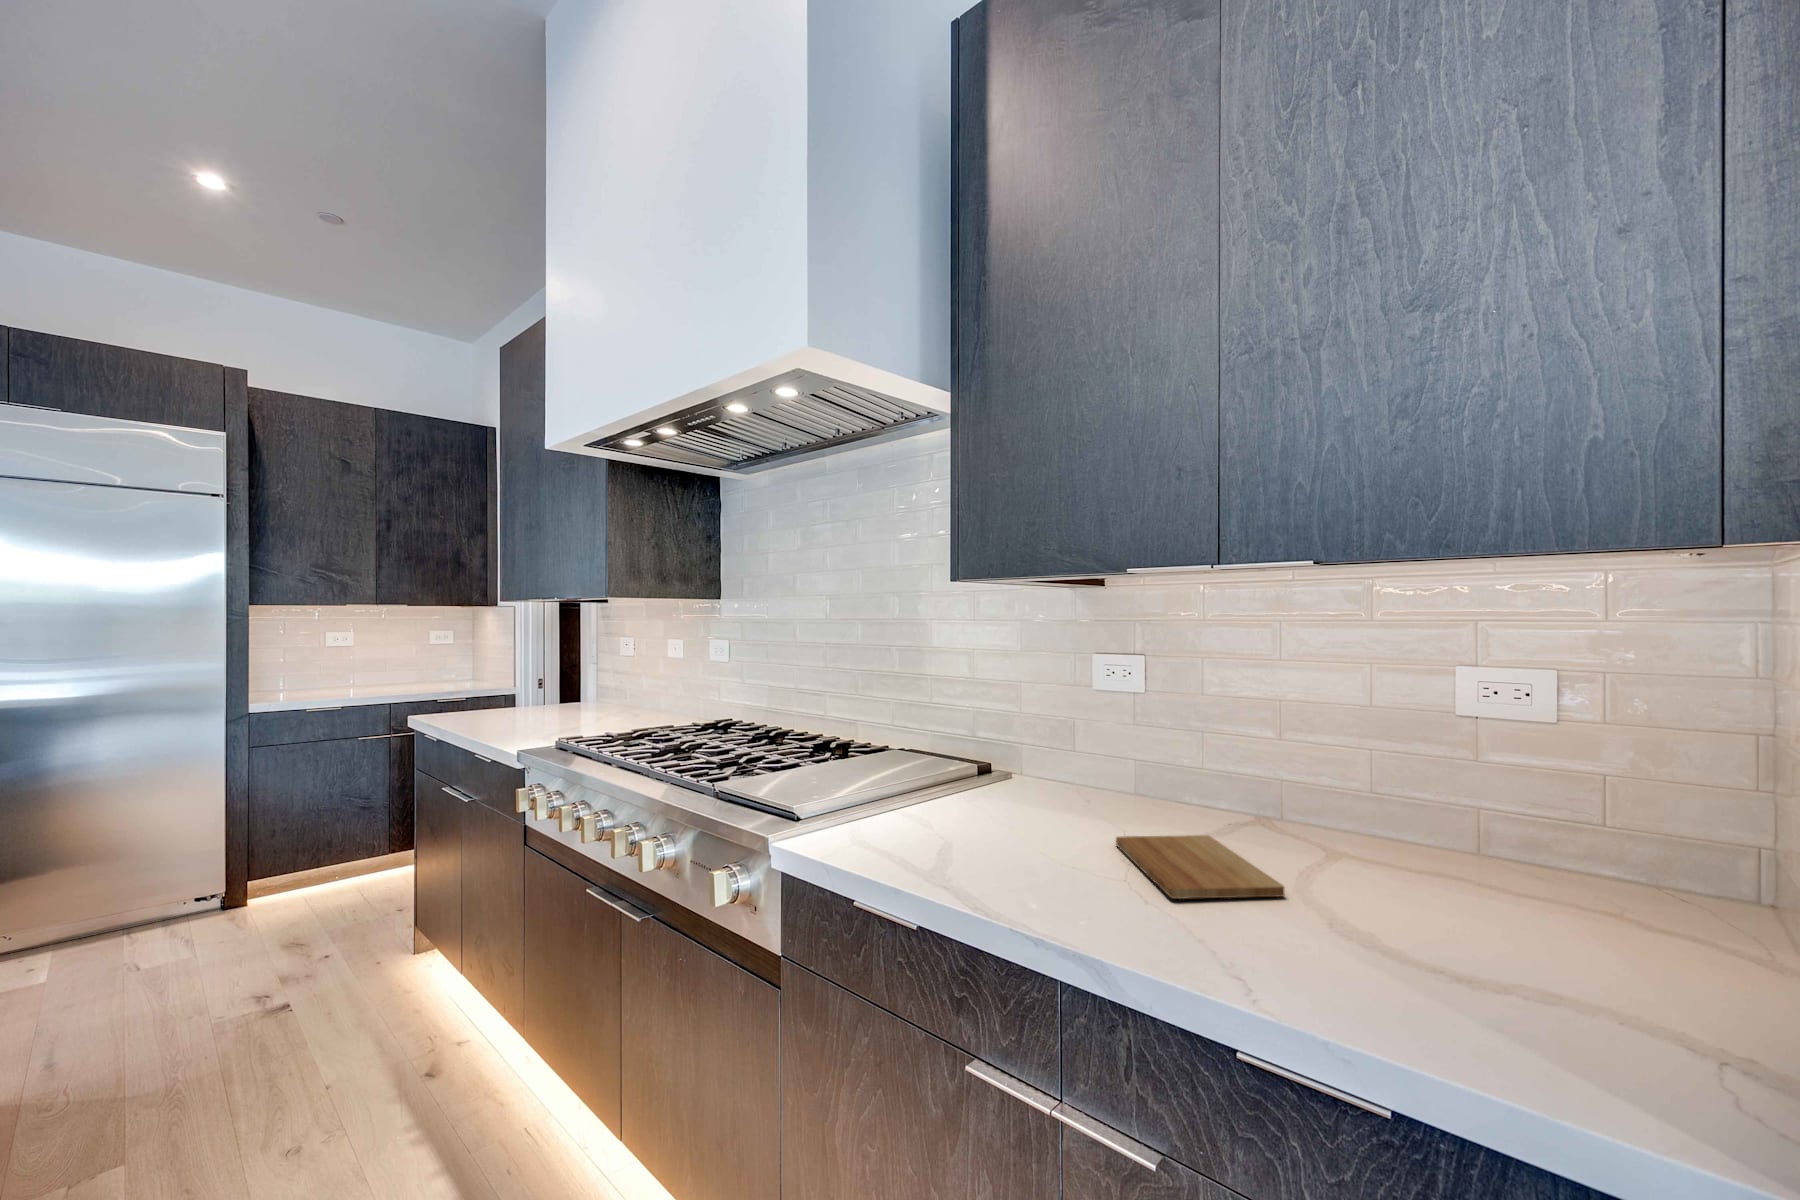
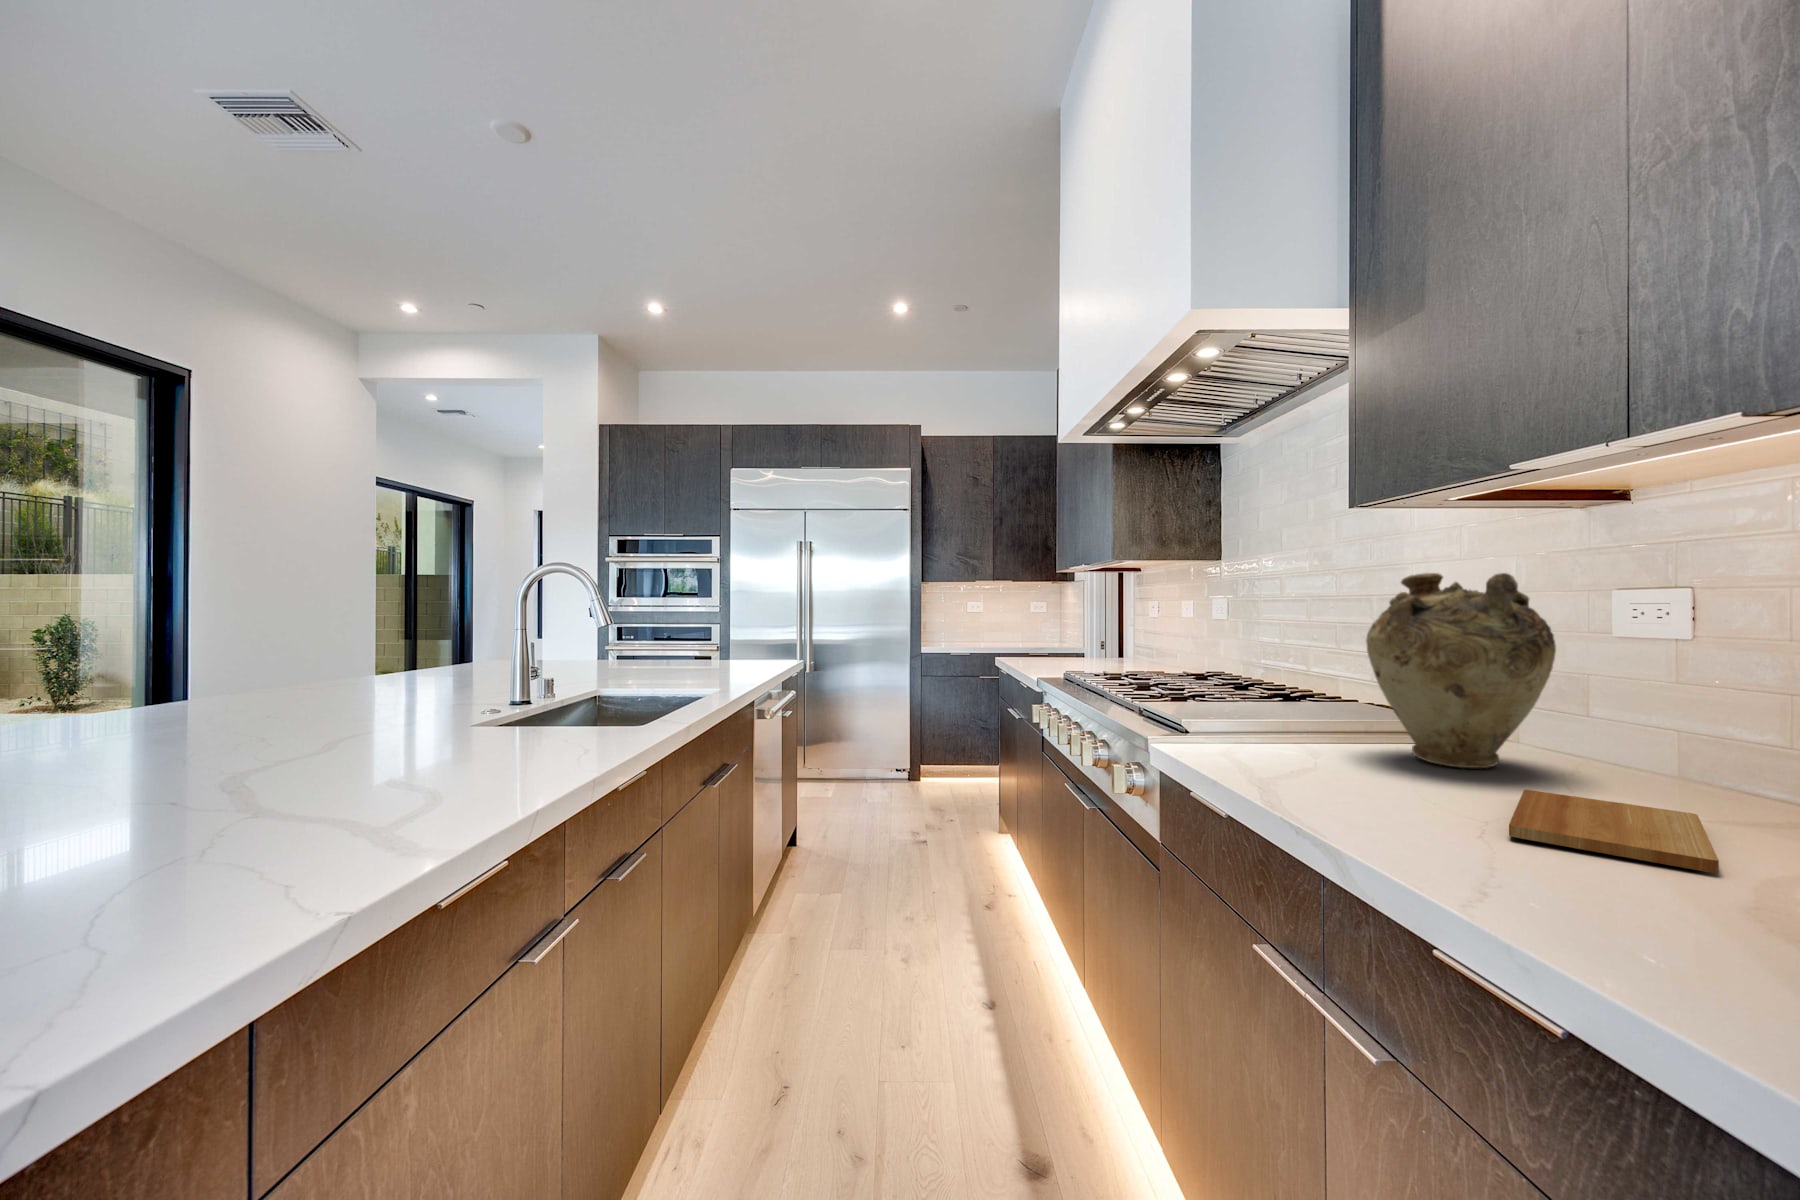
vase: none [965,644,1097,816] -> present [1366,573,1556,768]

